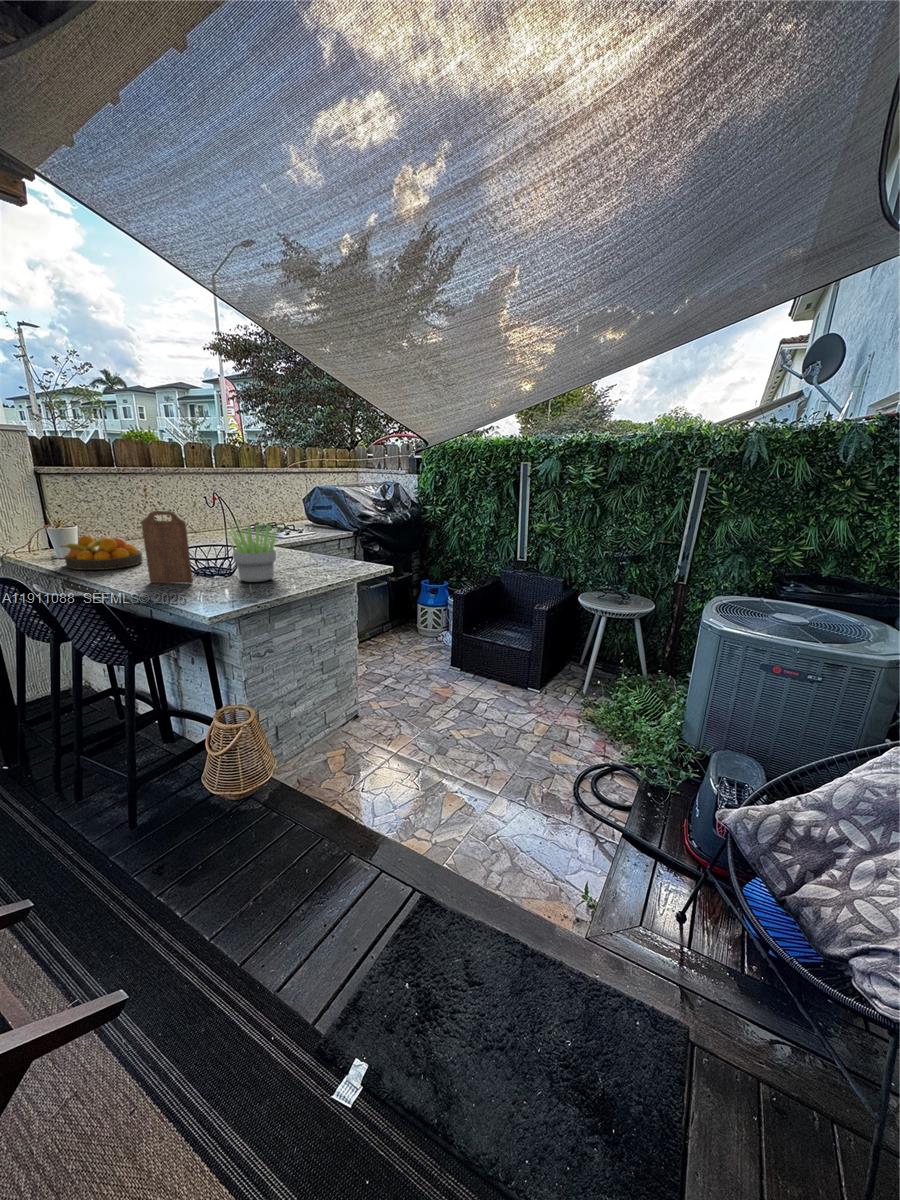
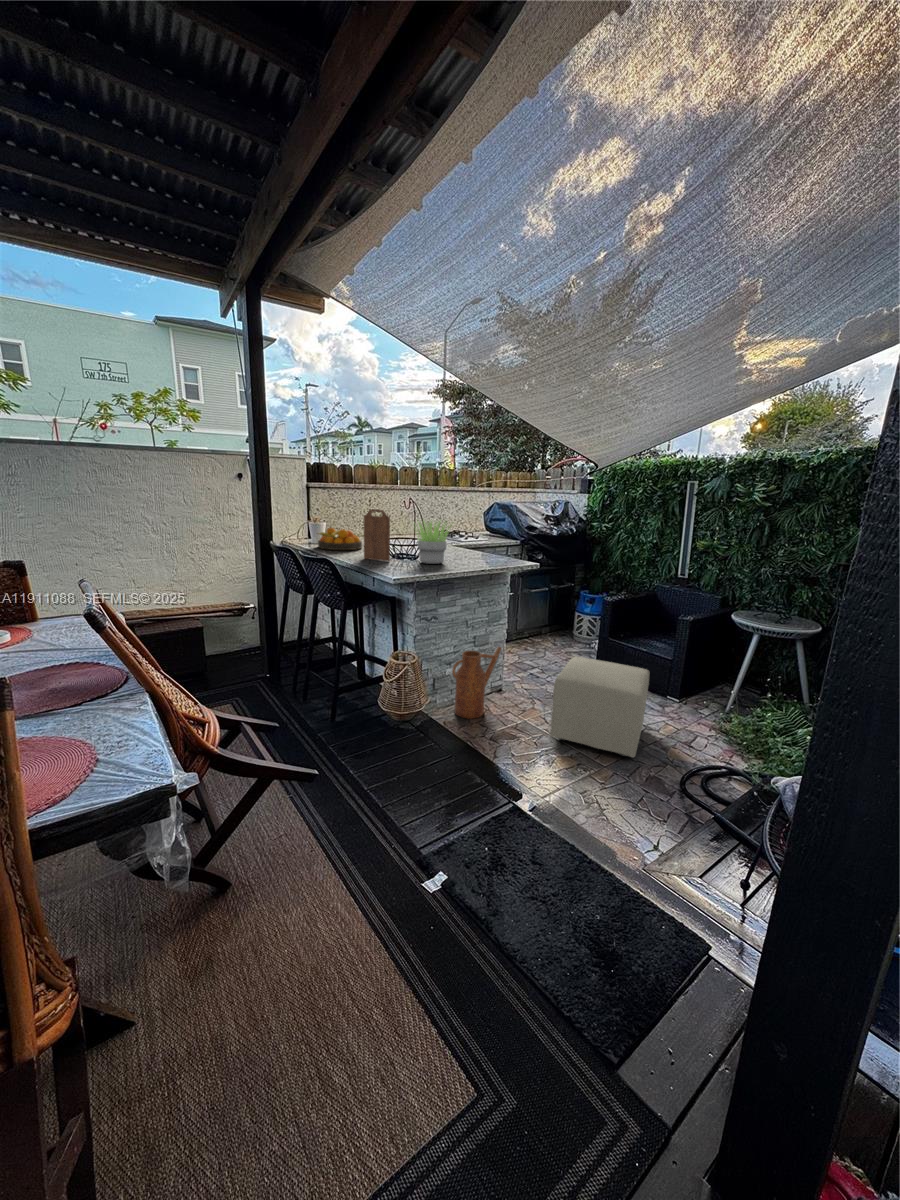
ottoman: none [433,669,532,778] -> present [550,656,650,757]
watering can: none [303,671,360,770] -> present [452,646,502,719]

